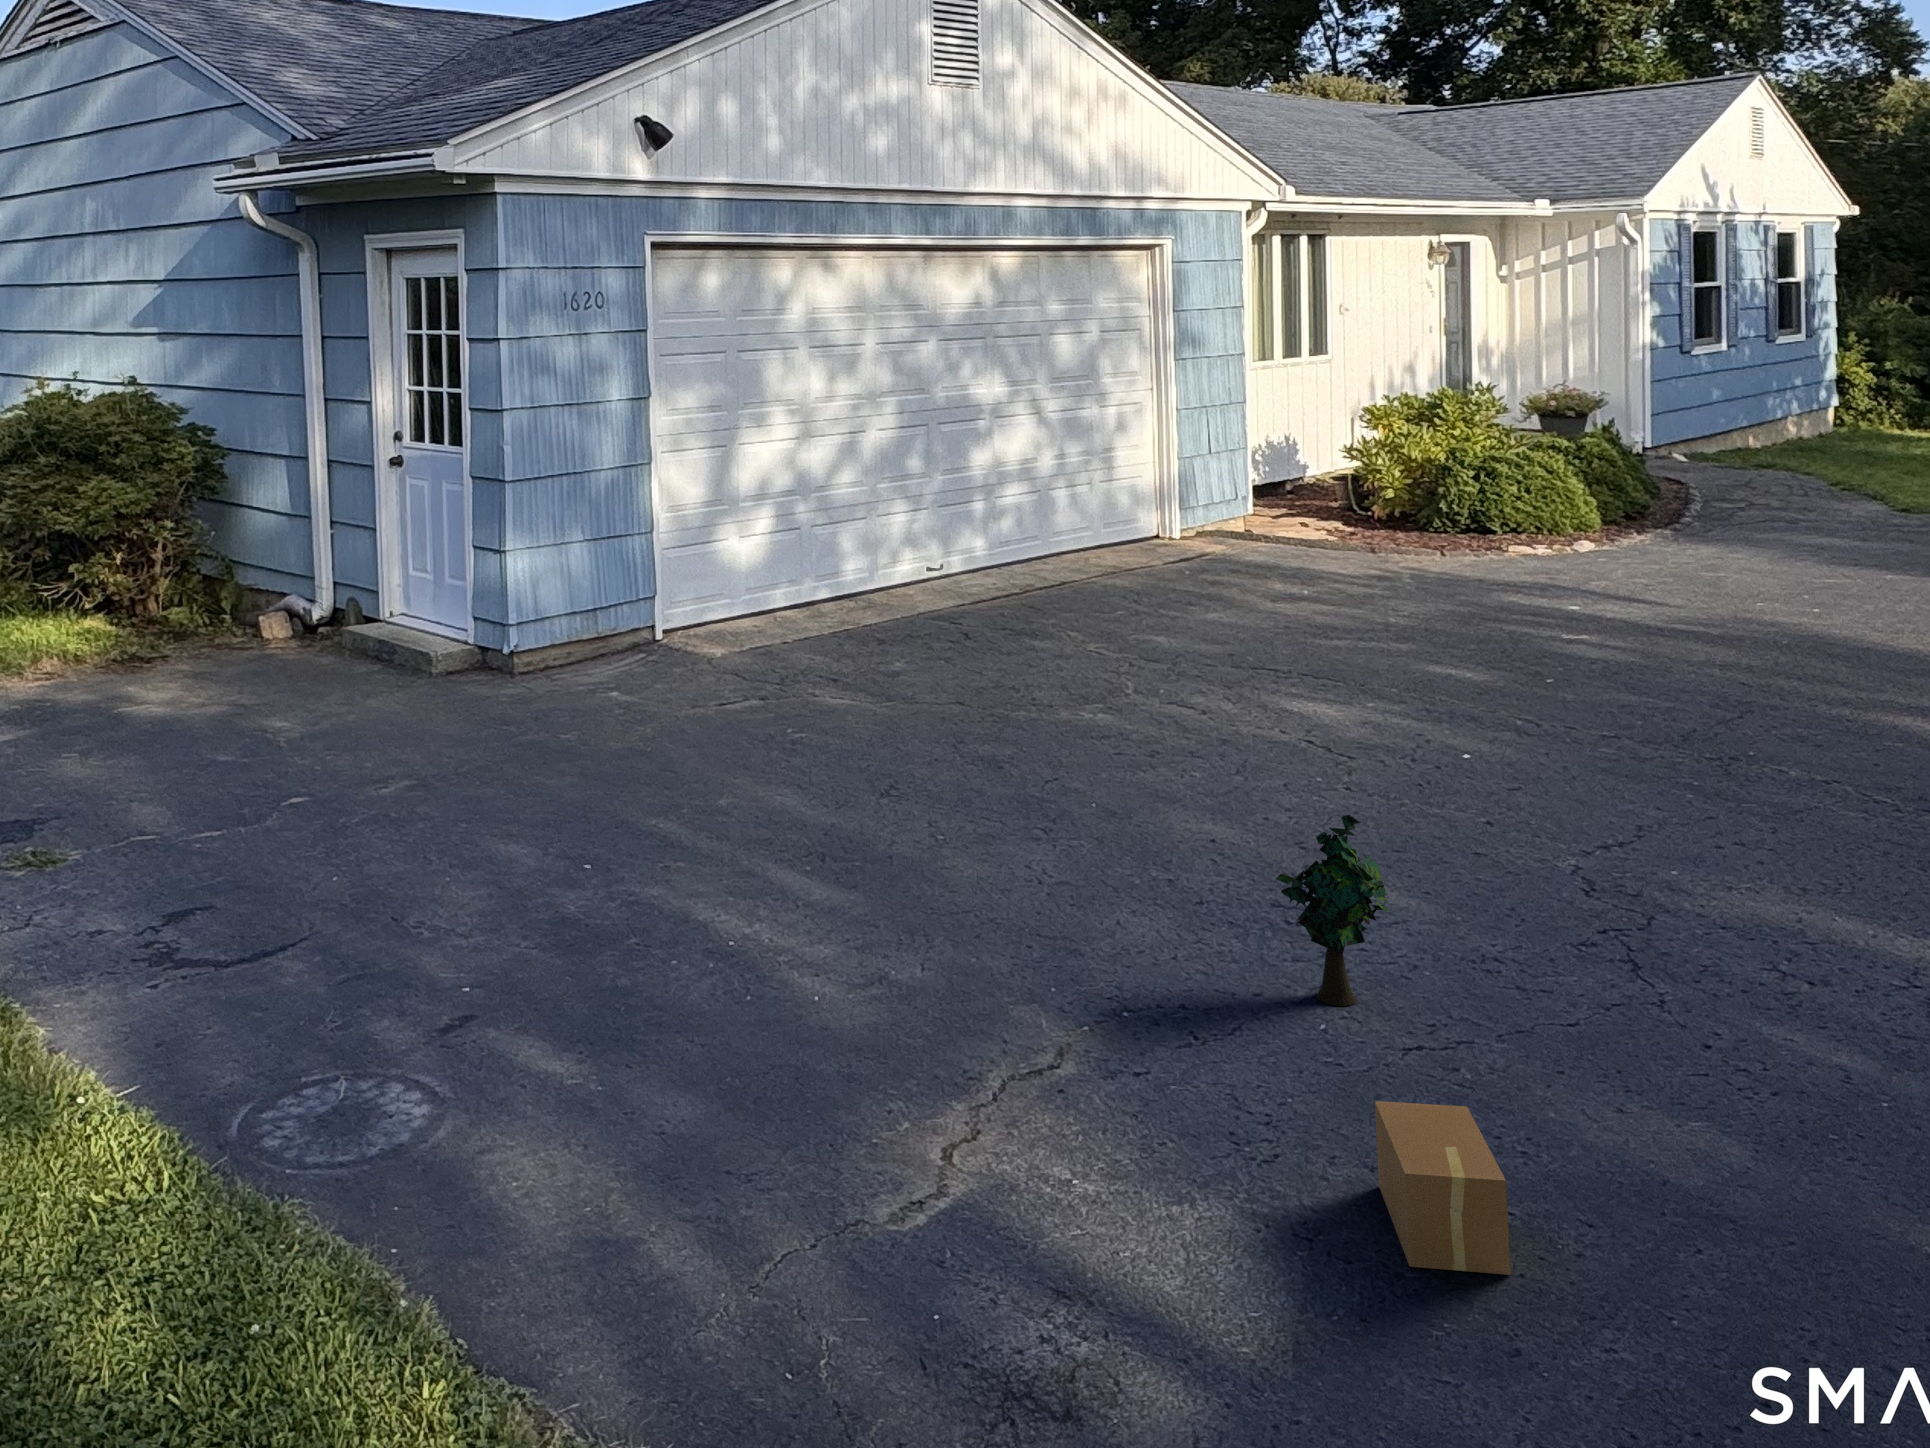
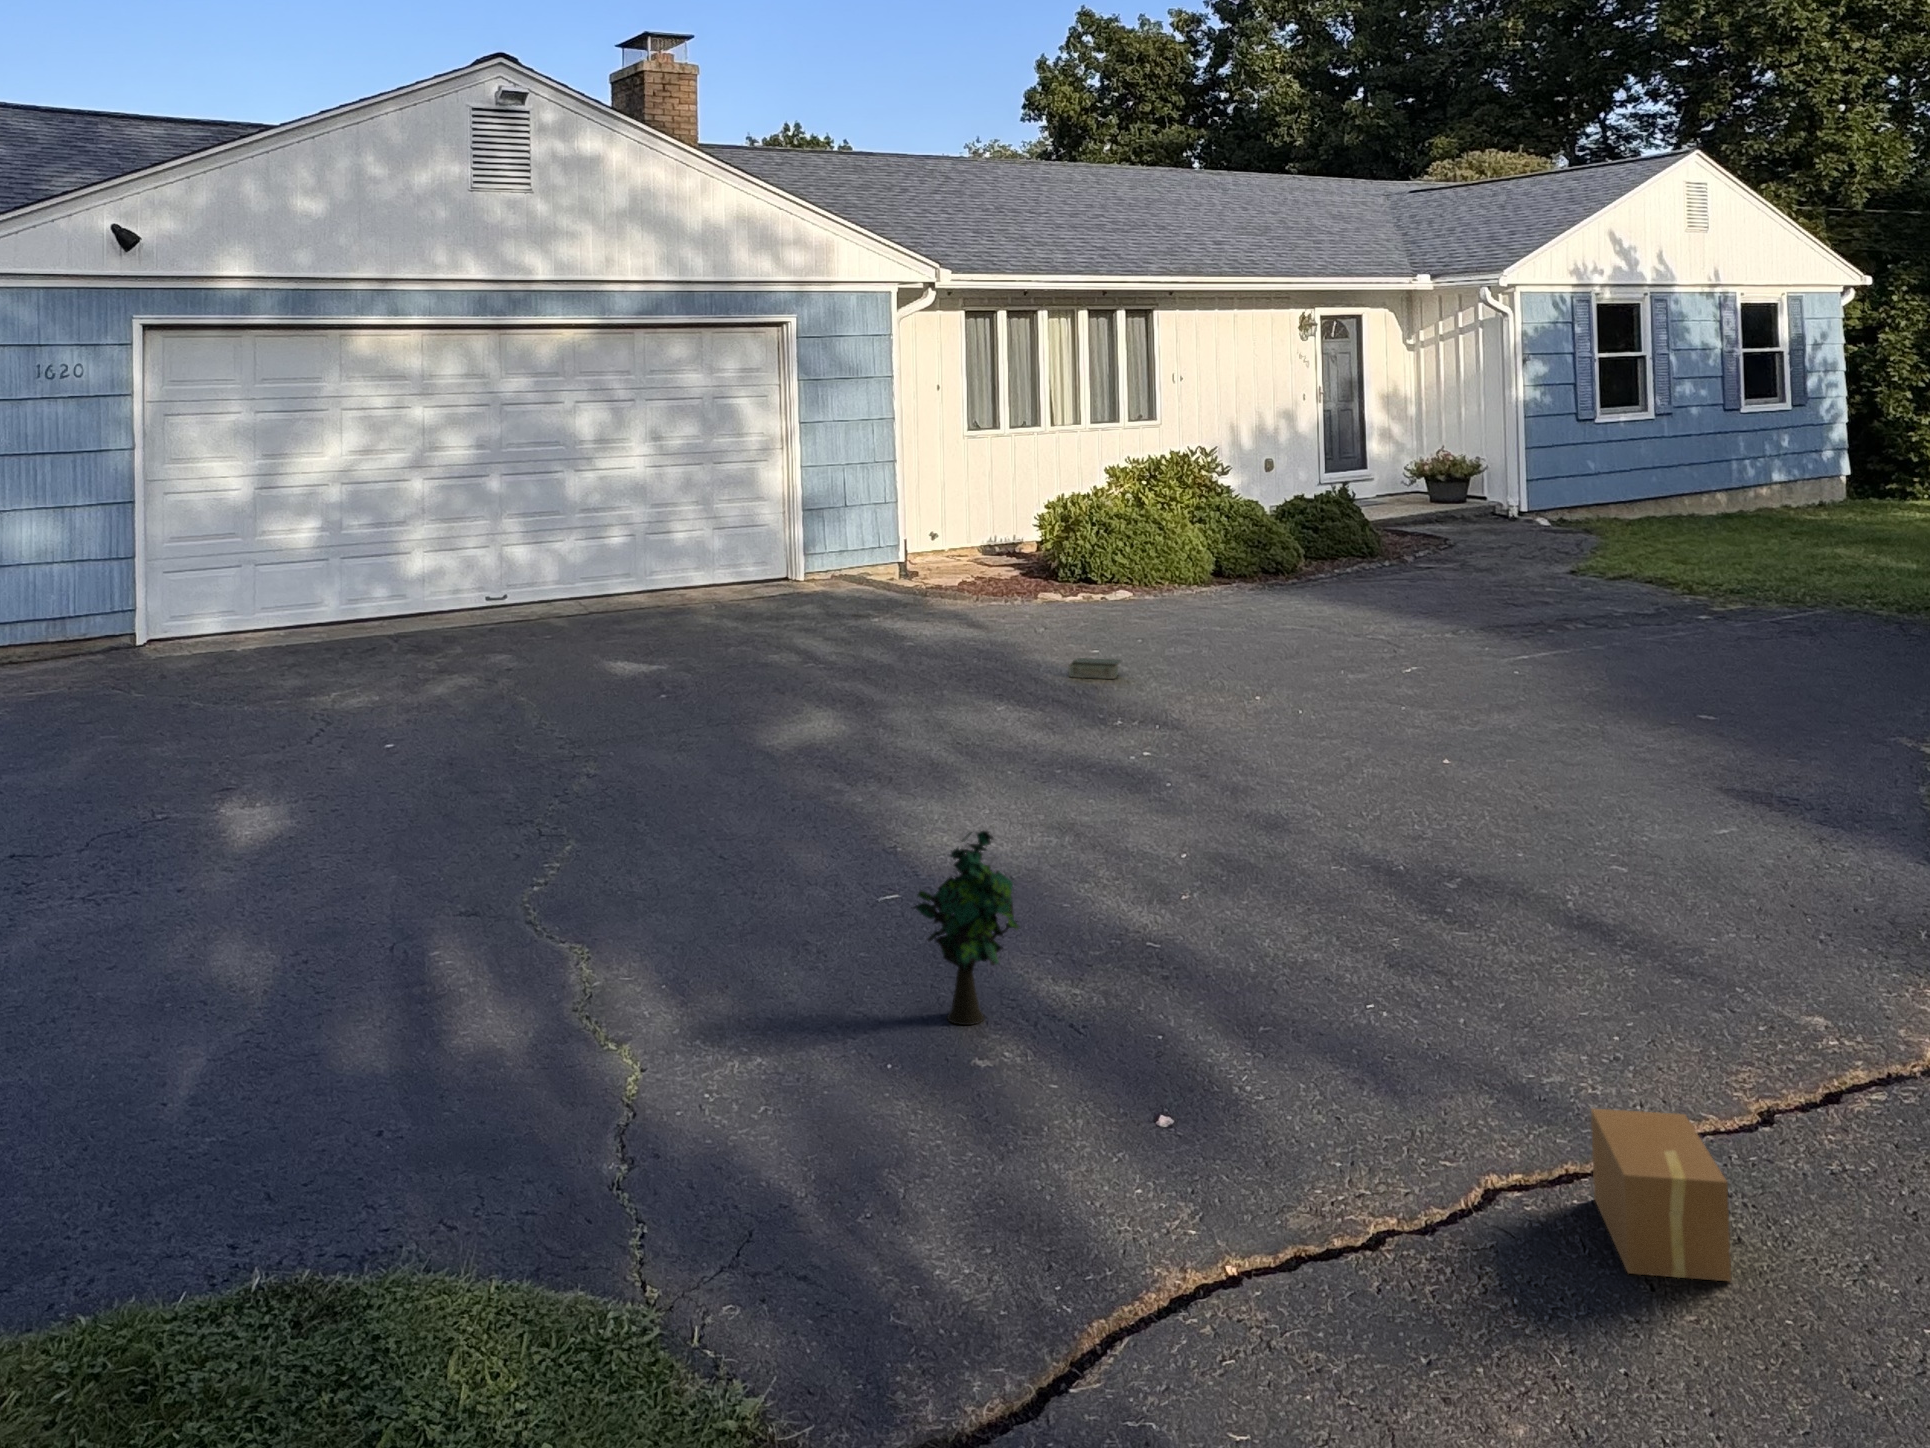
toolbox: none [885,613,936,634] -> present [1069,658,1120,679]
decorative plant: present [1276,815,1390,1006] -> present [914,831,1019,1025]

